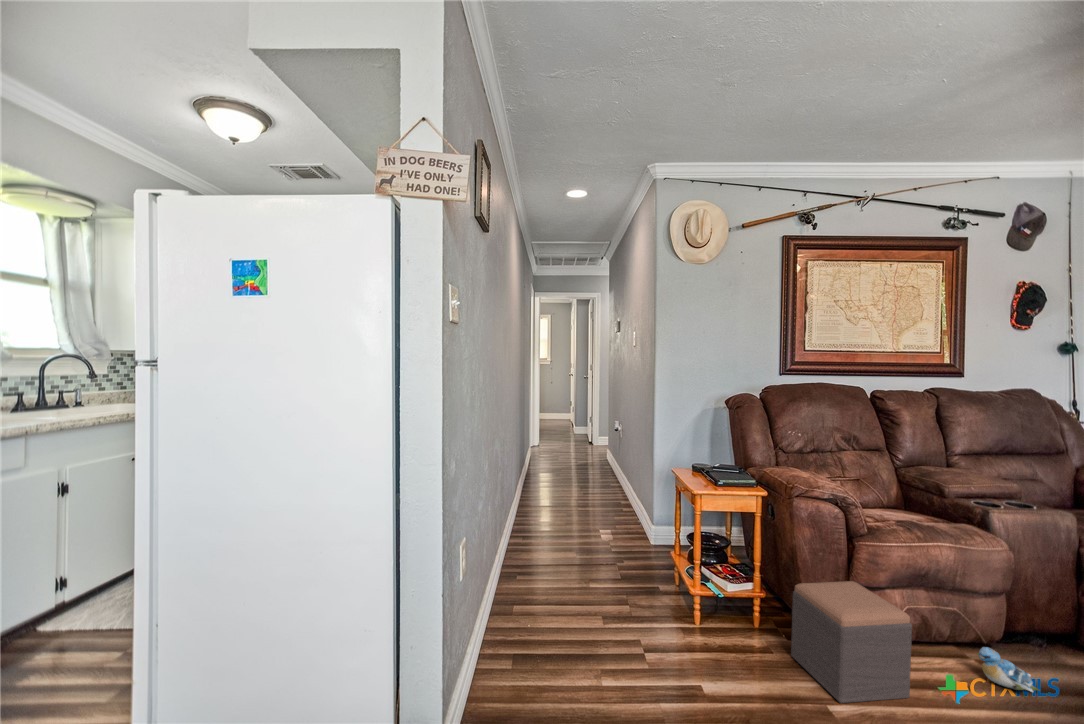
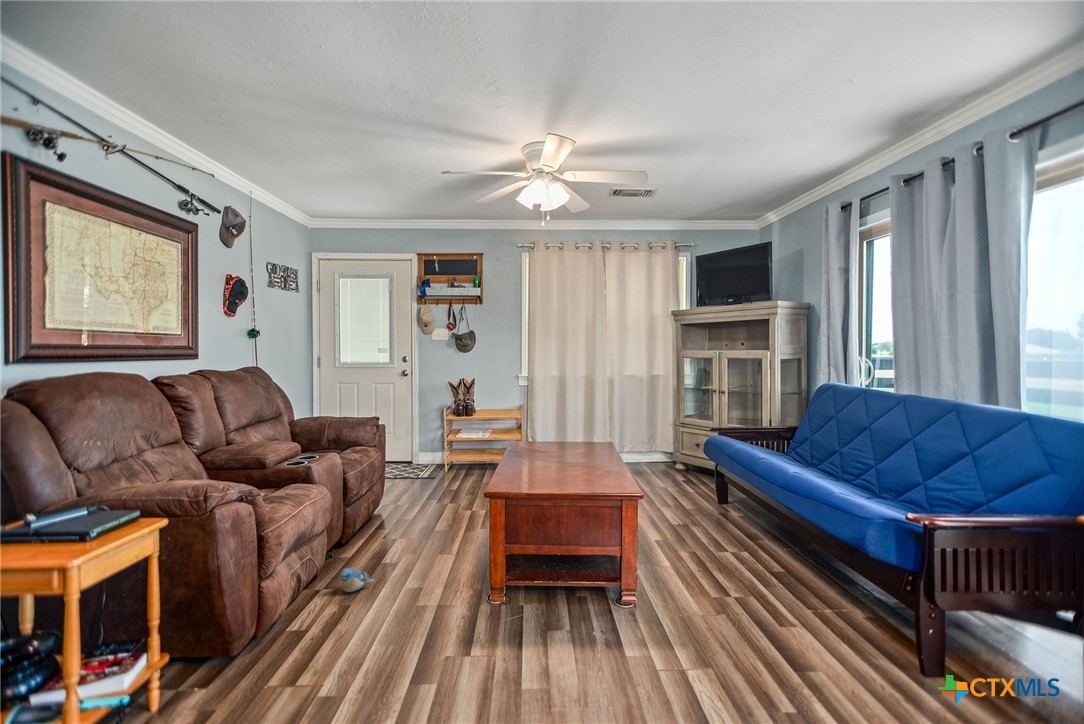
footstool: present [791,581,912,703] -> none [235,567,341,694]

